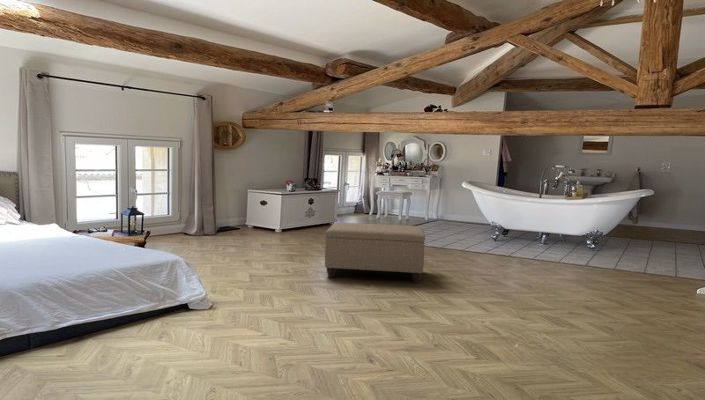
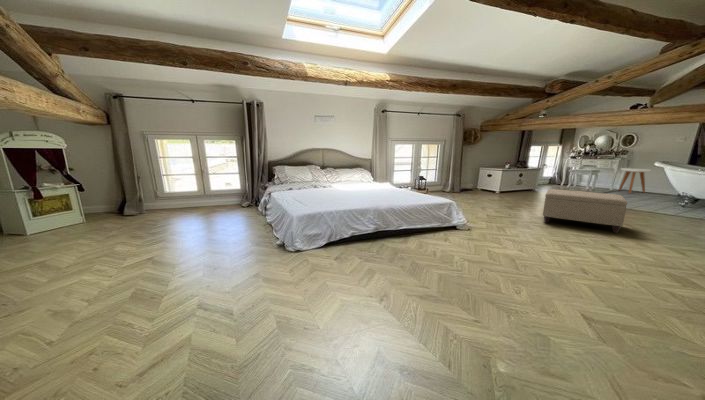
side table: none [433,188,463,222] -> present [619,168,651,193]

